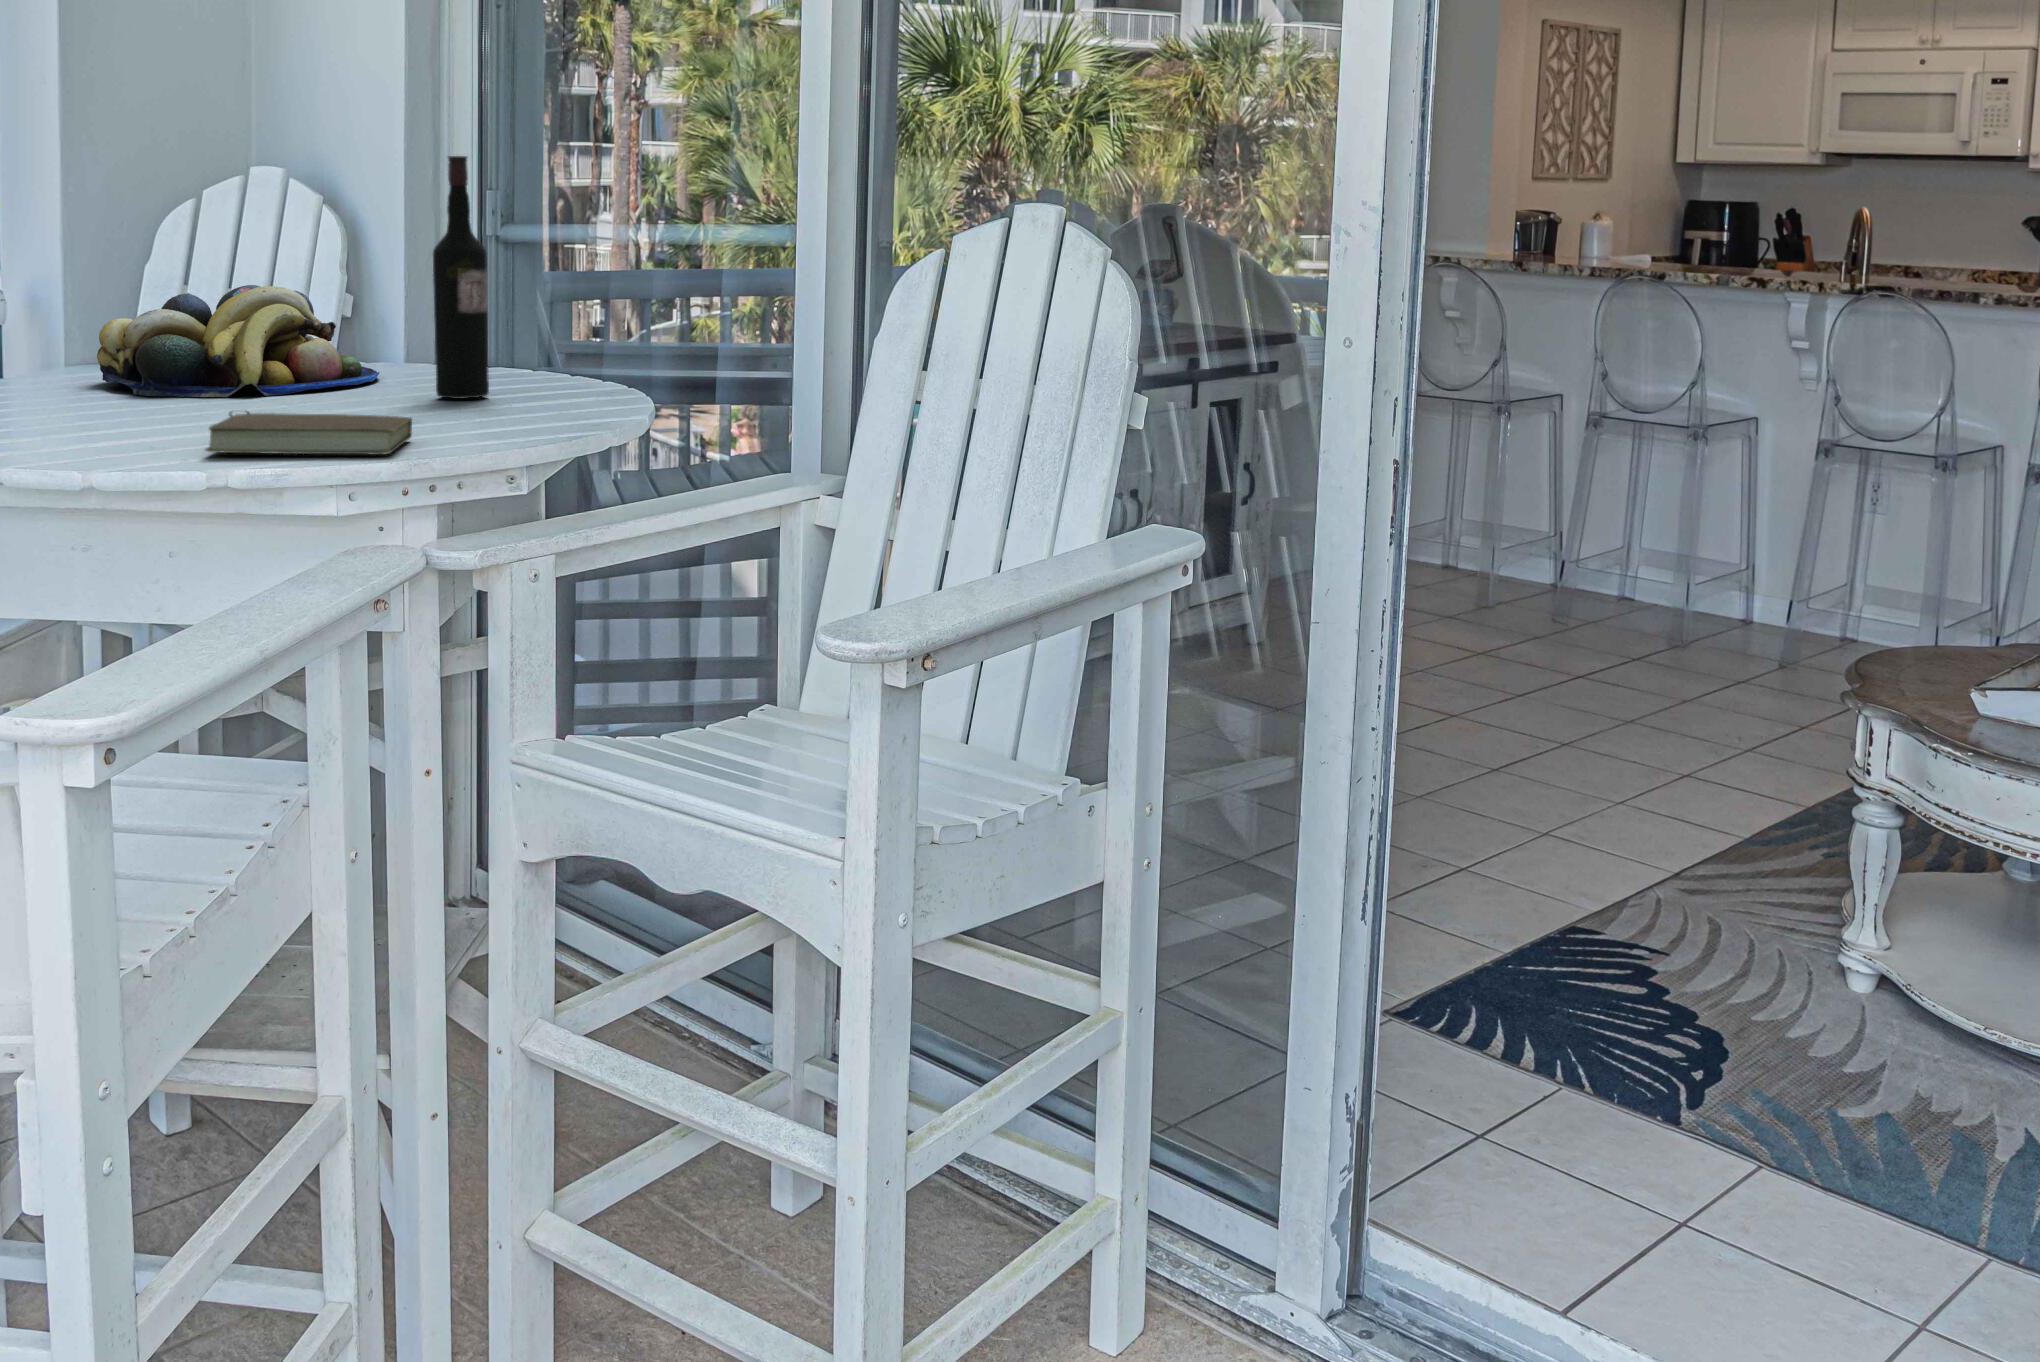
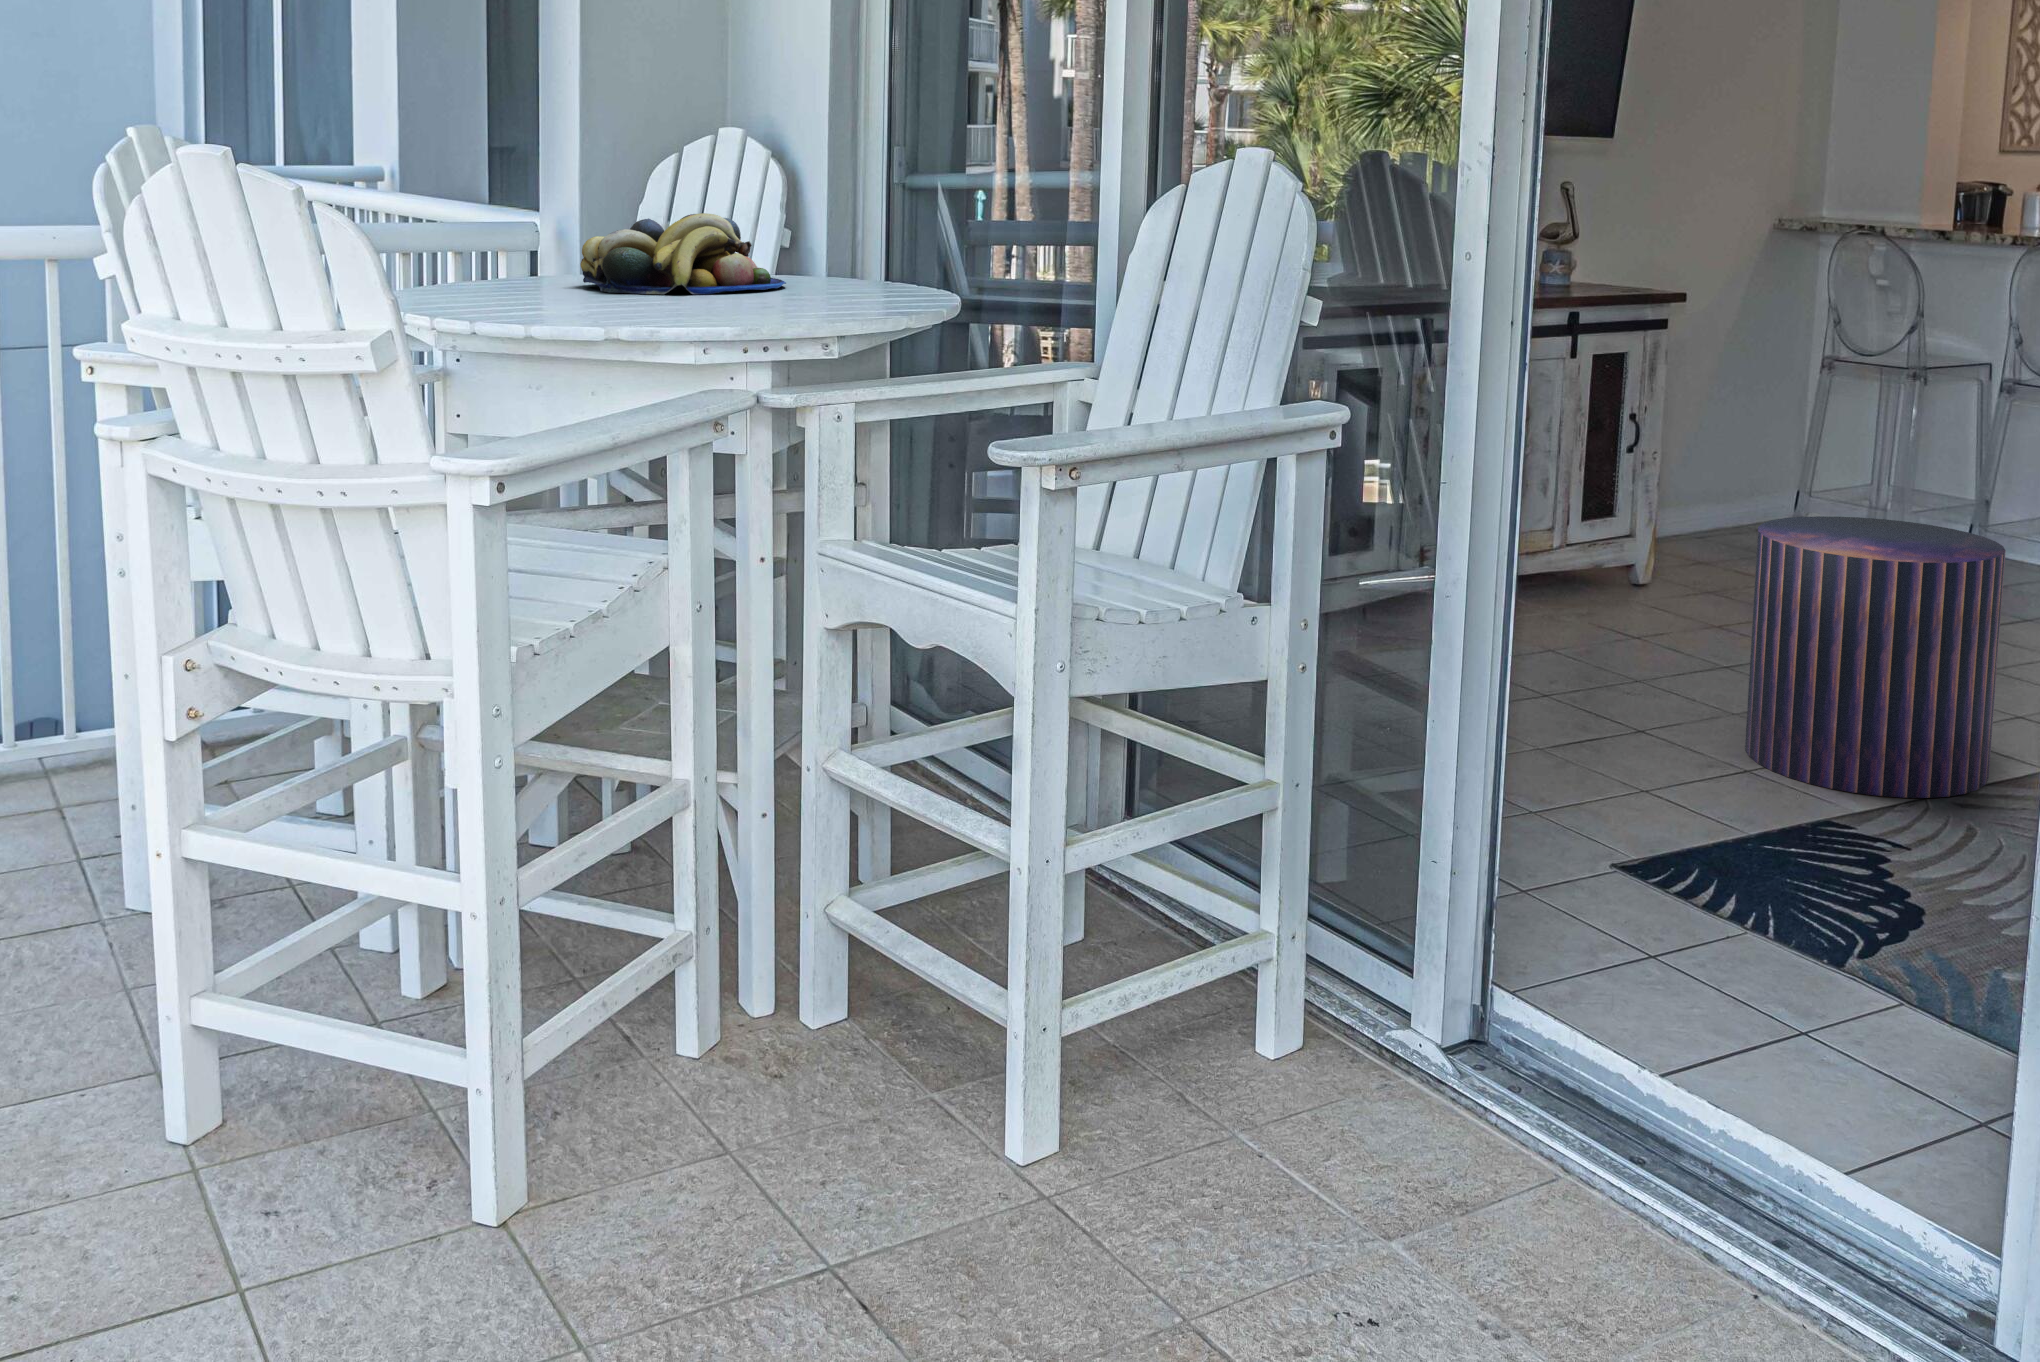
wine bottle: present [433,156,489,399] -> none [813,112,853,299]
book: present [205,411,412,454] -> none [614,294,767,326]
pouf: none [1456,584,1725,894] -> present [1745,516,2006,798]

